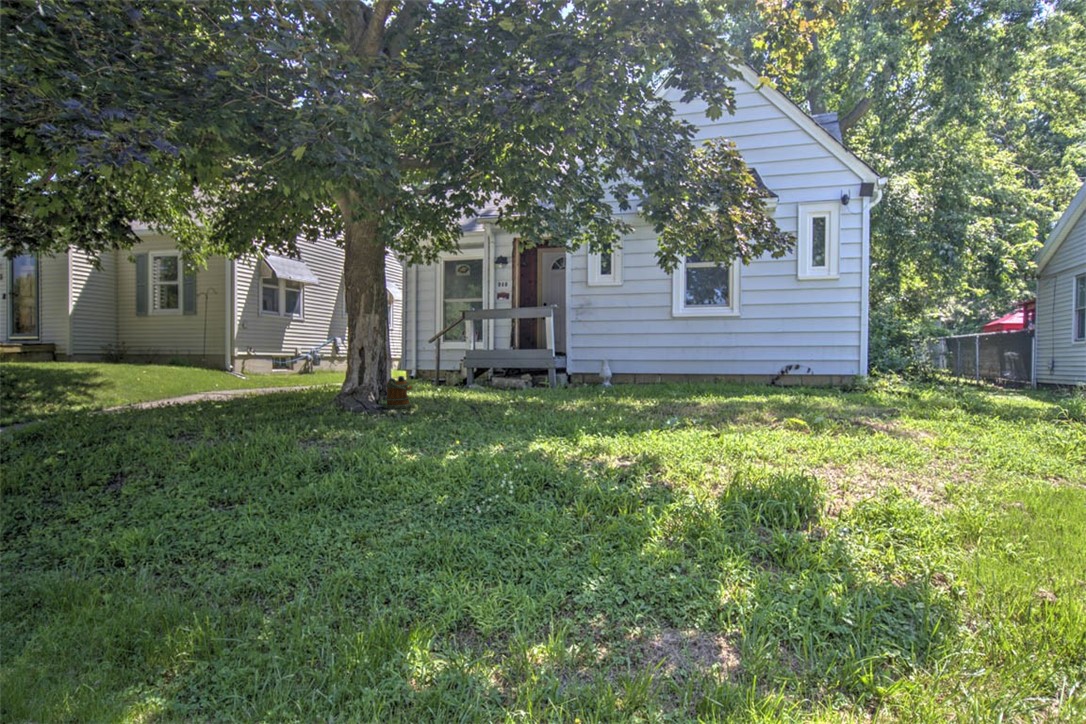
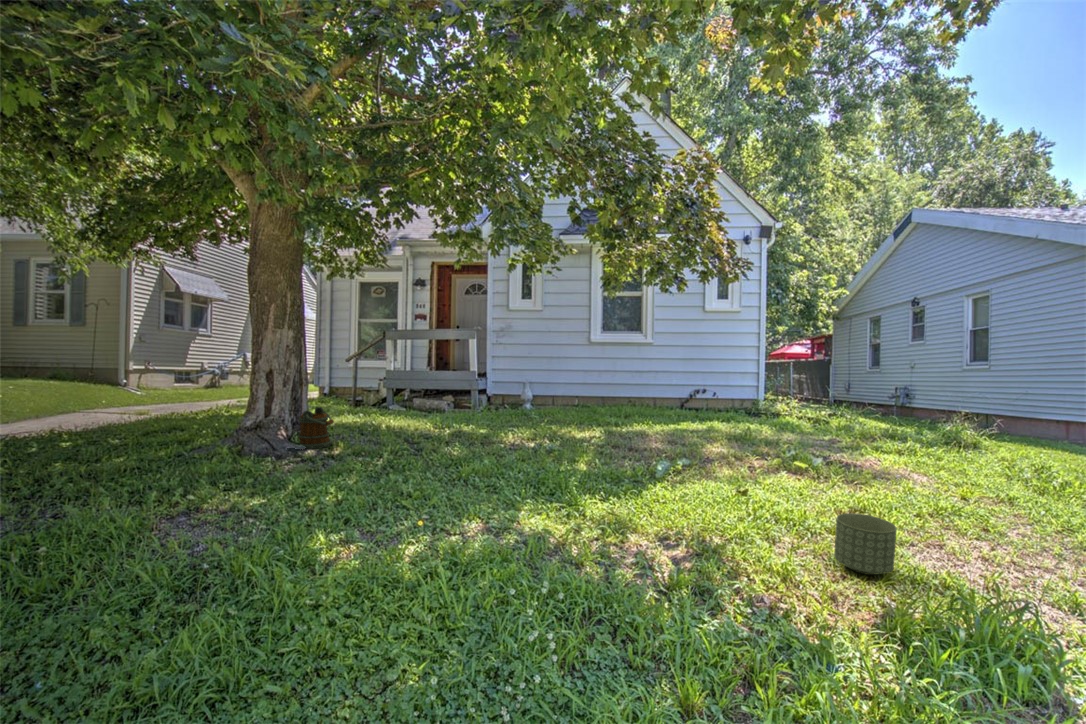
planter: none [720,430,756,468] -> present [834,513,897,575]

